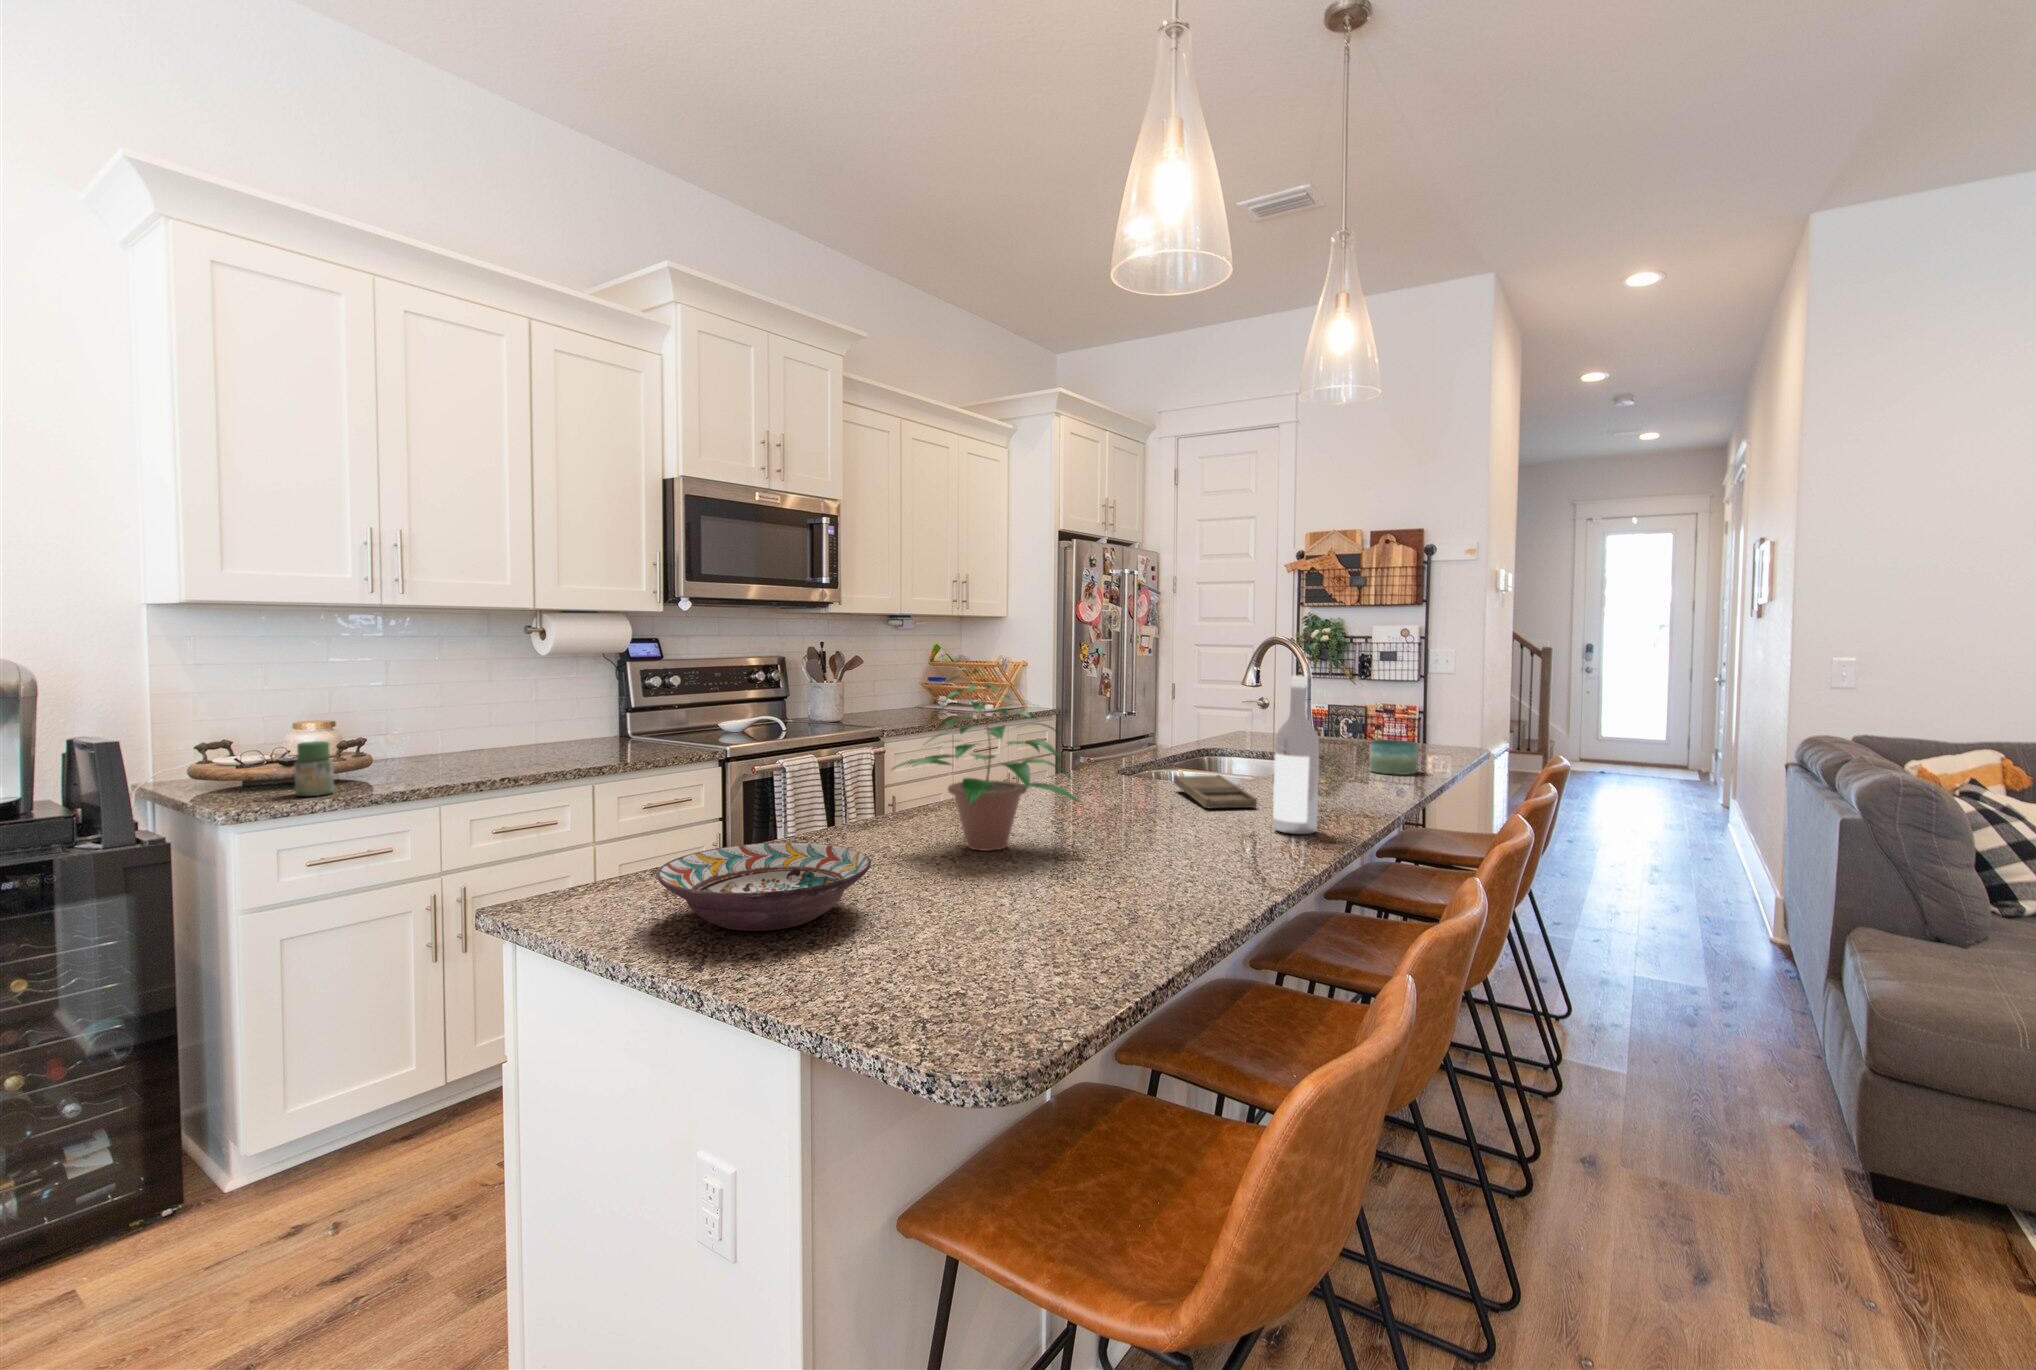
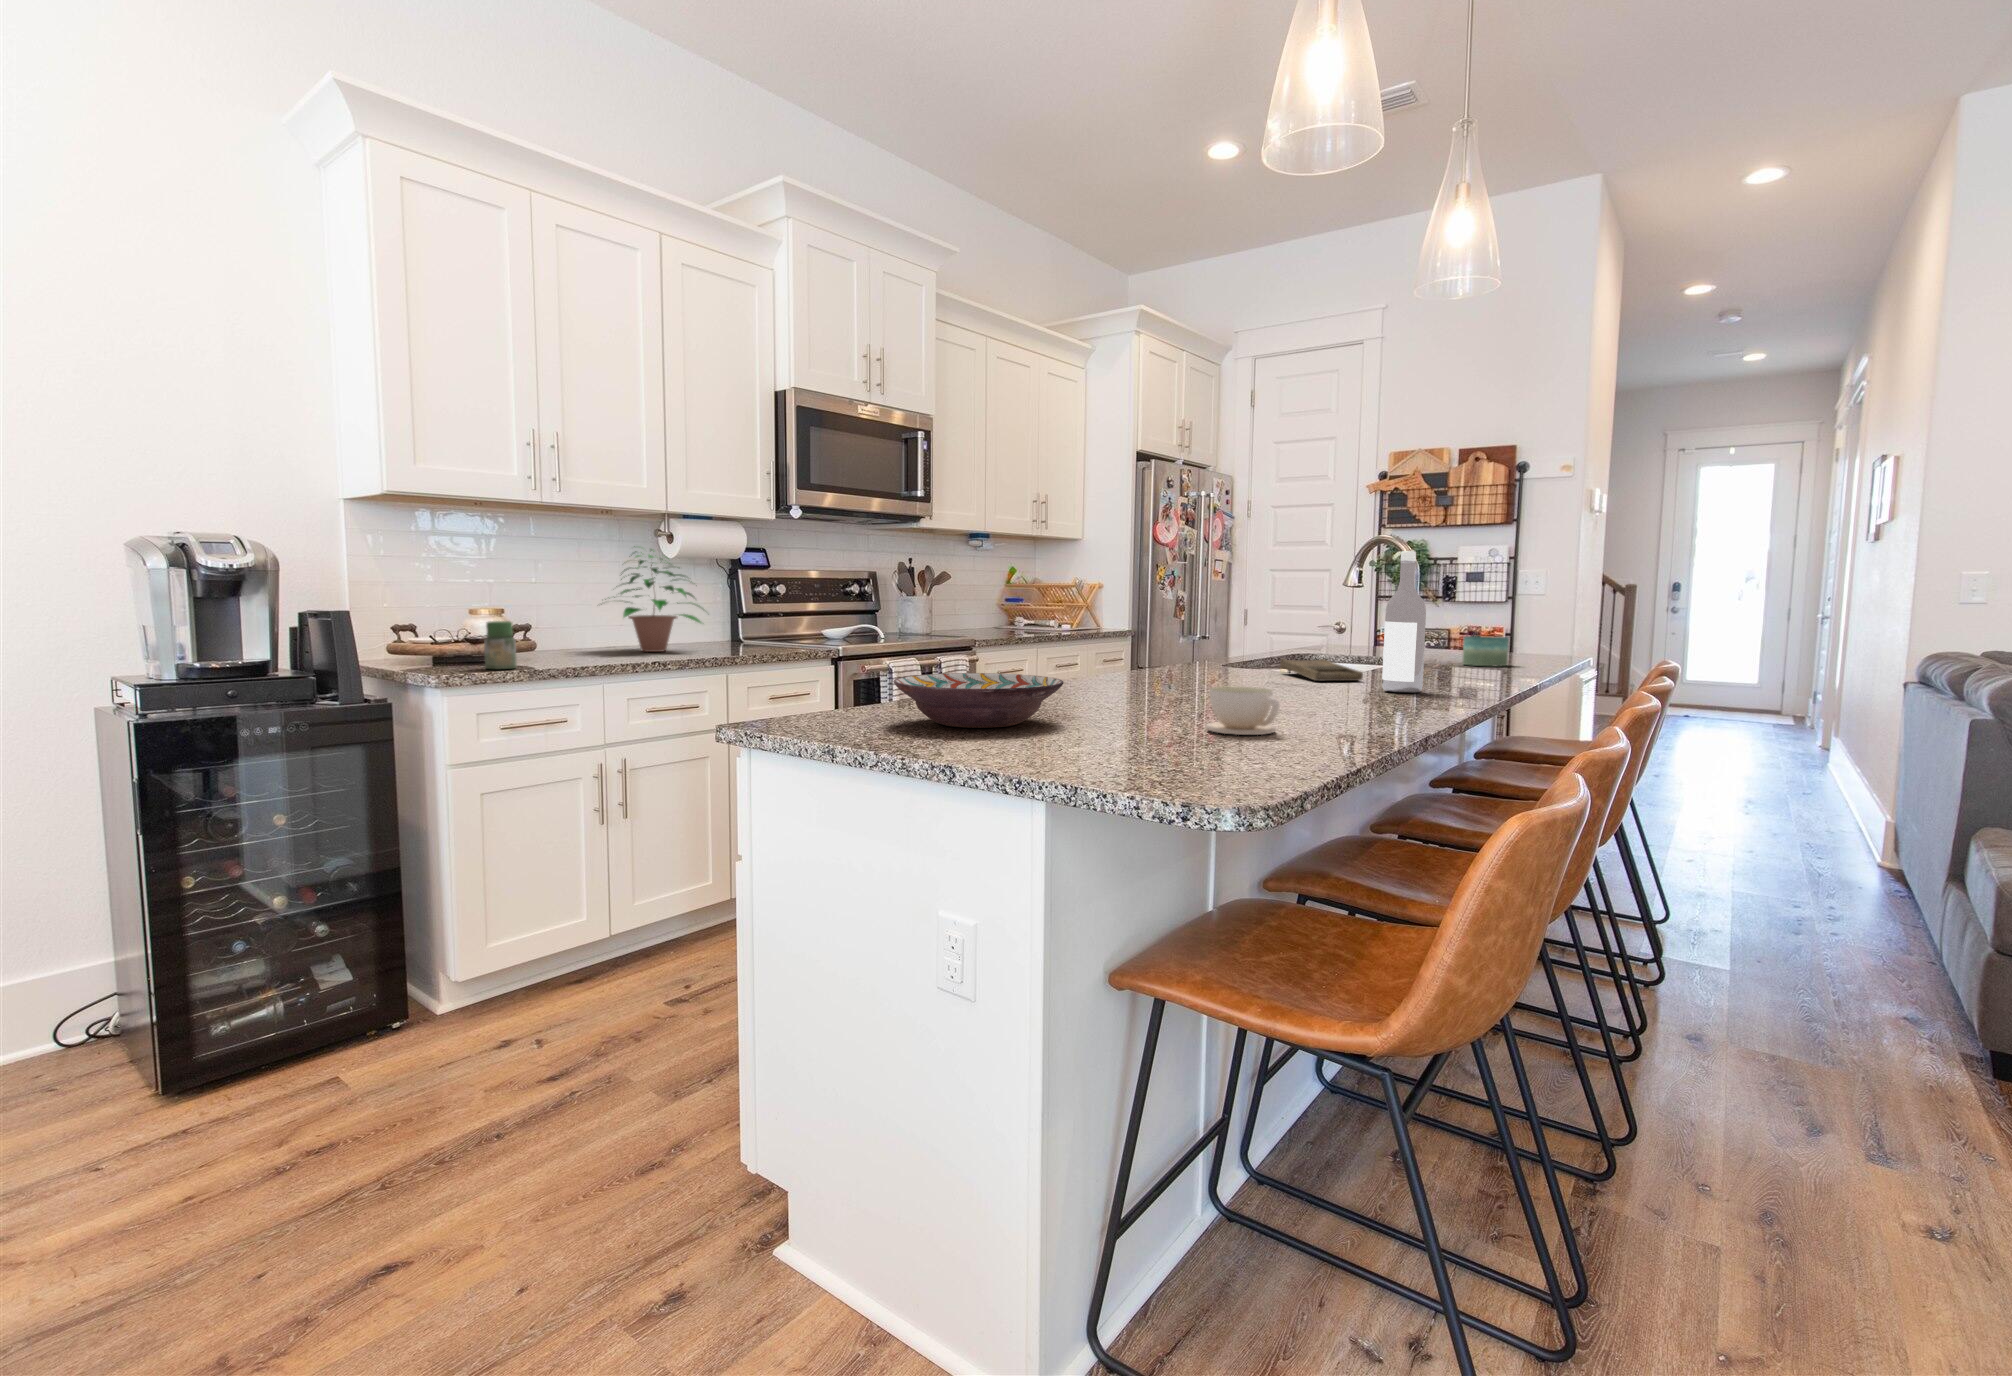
potted plant: present [894,668,1080,851] -> present [605,546,701,652]
coffee cup: none [1035,875,1120,948] -> present [1207,687,1279,735]

